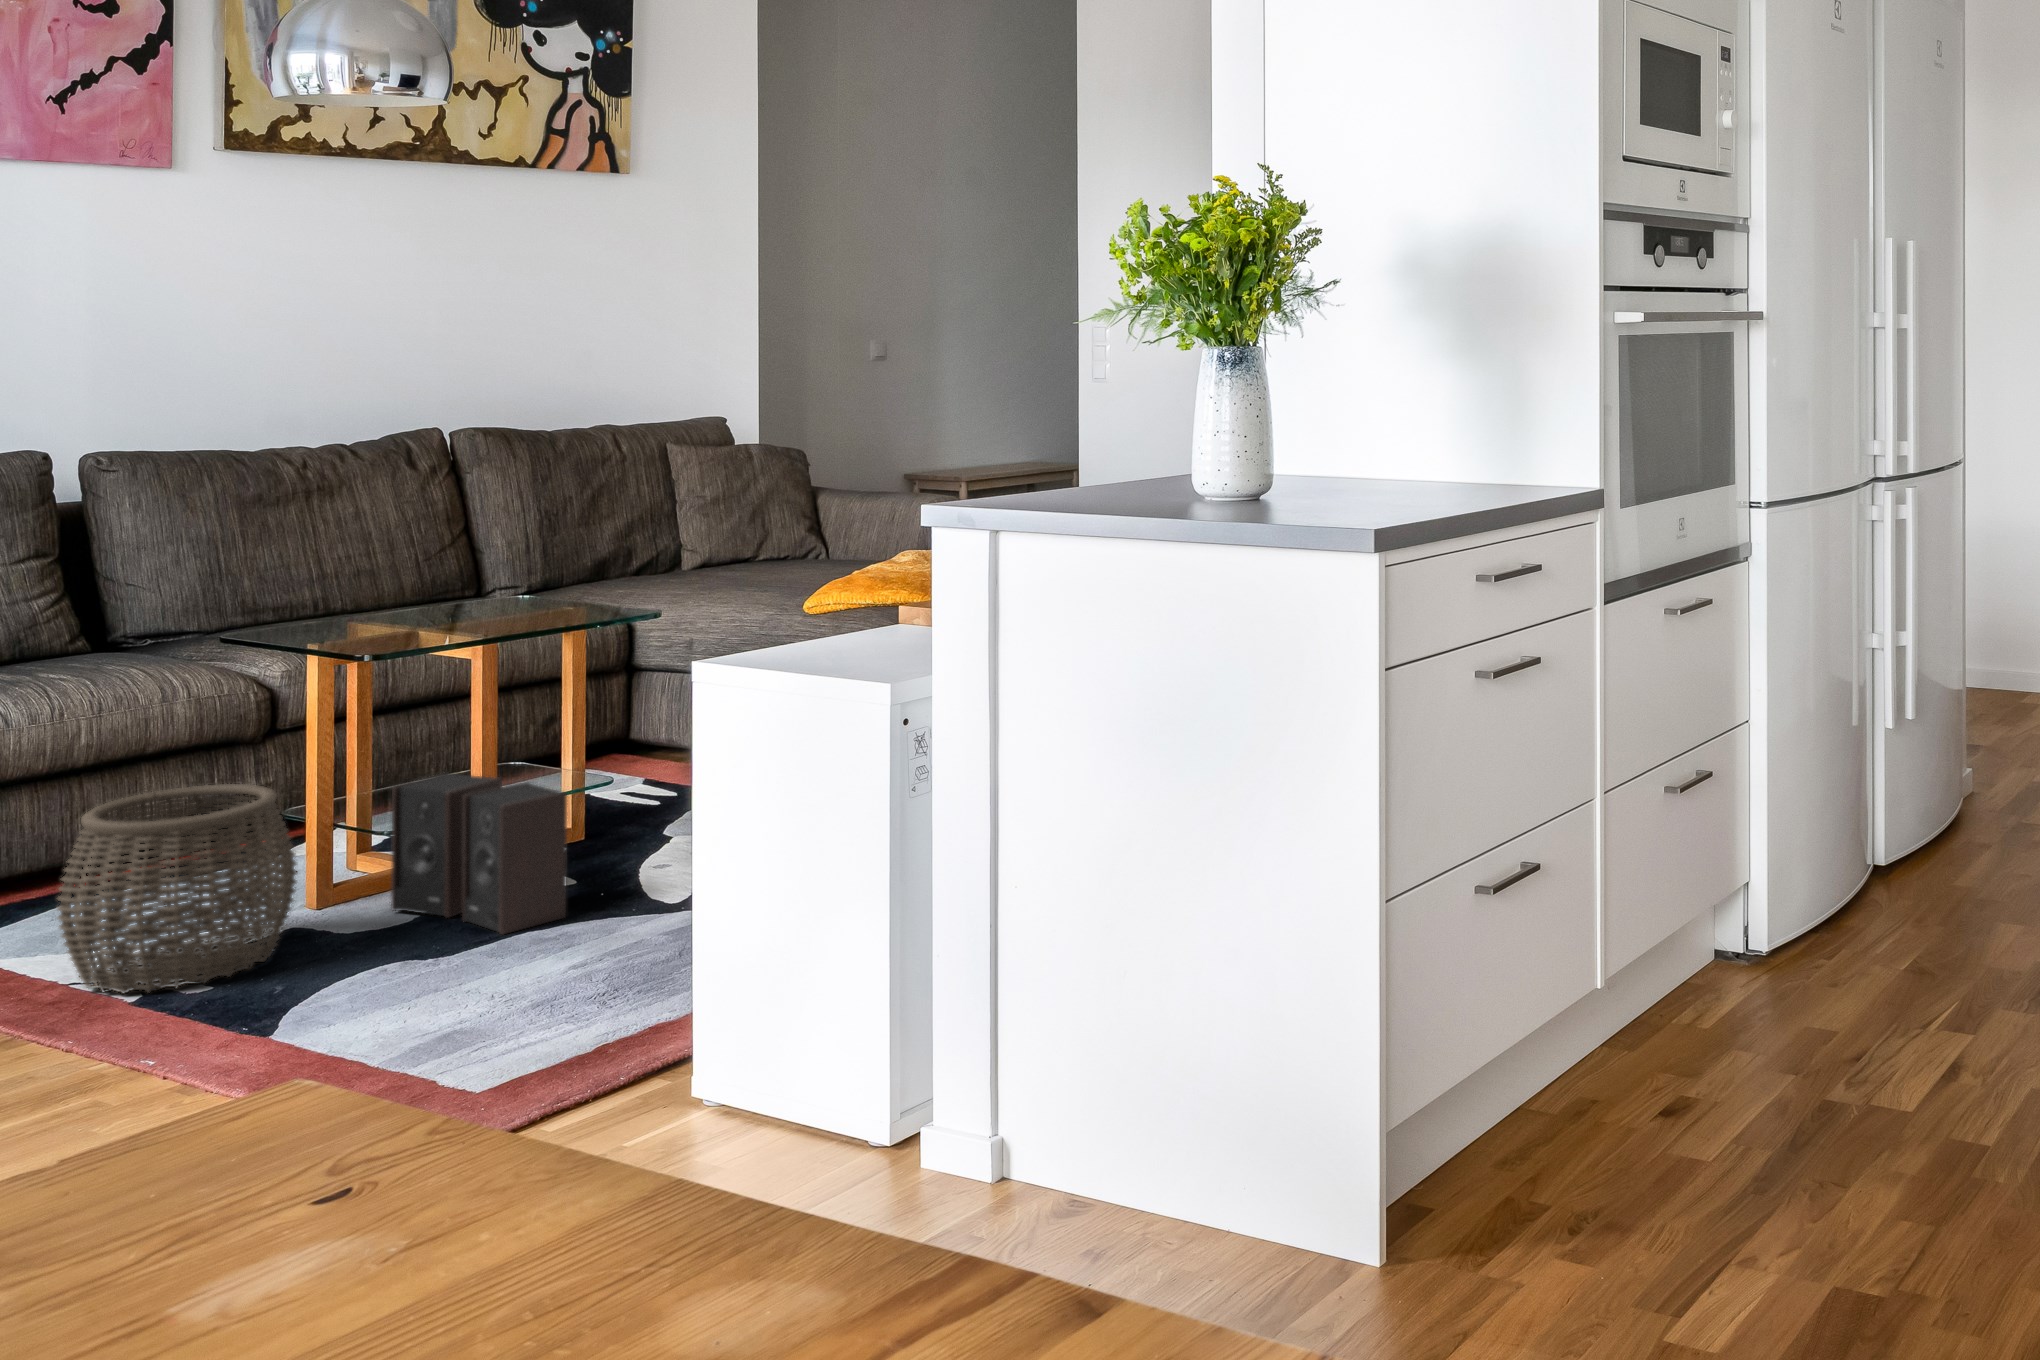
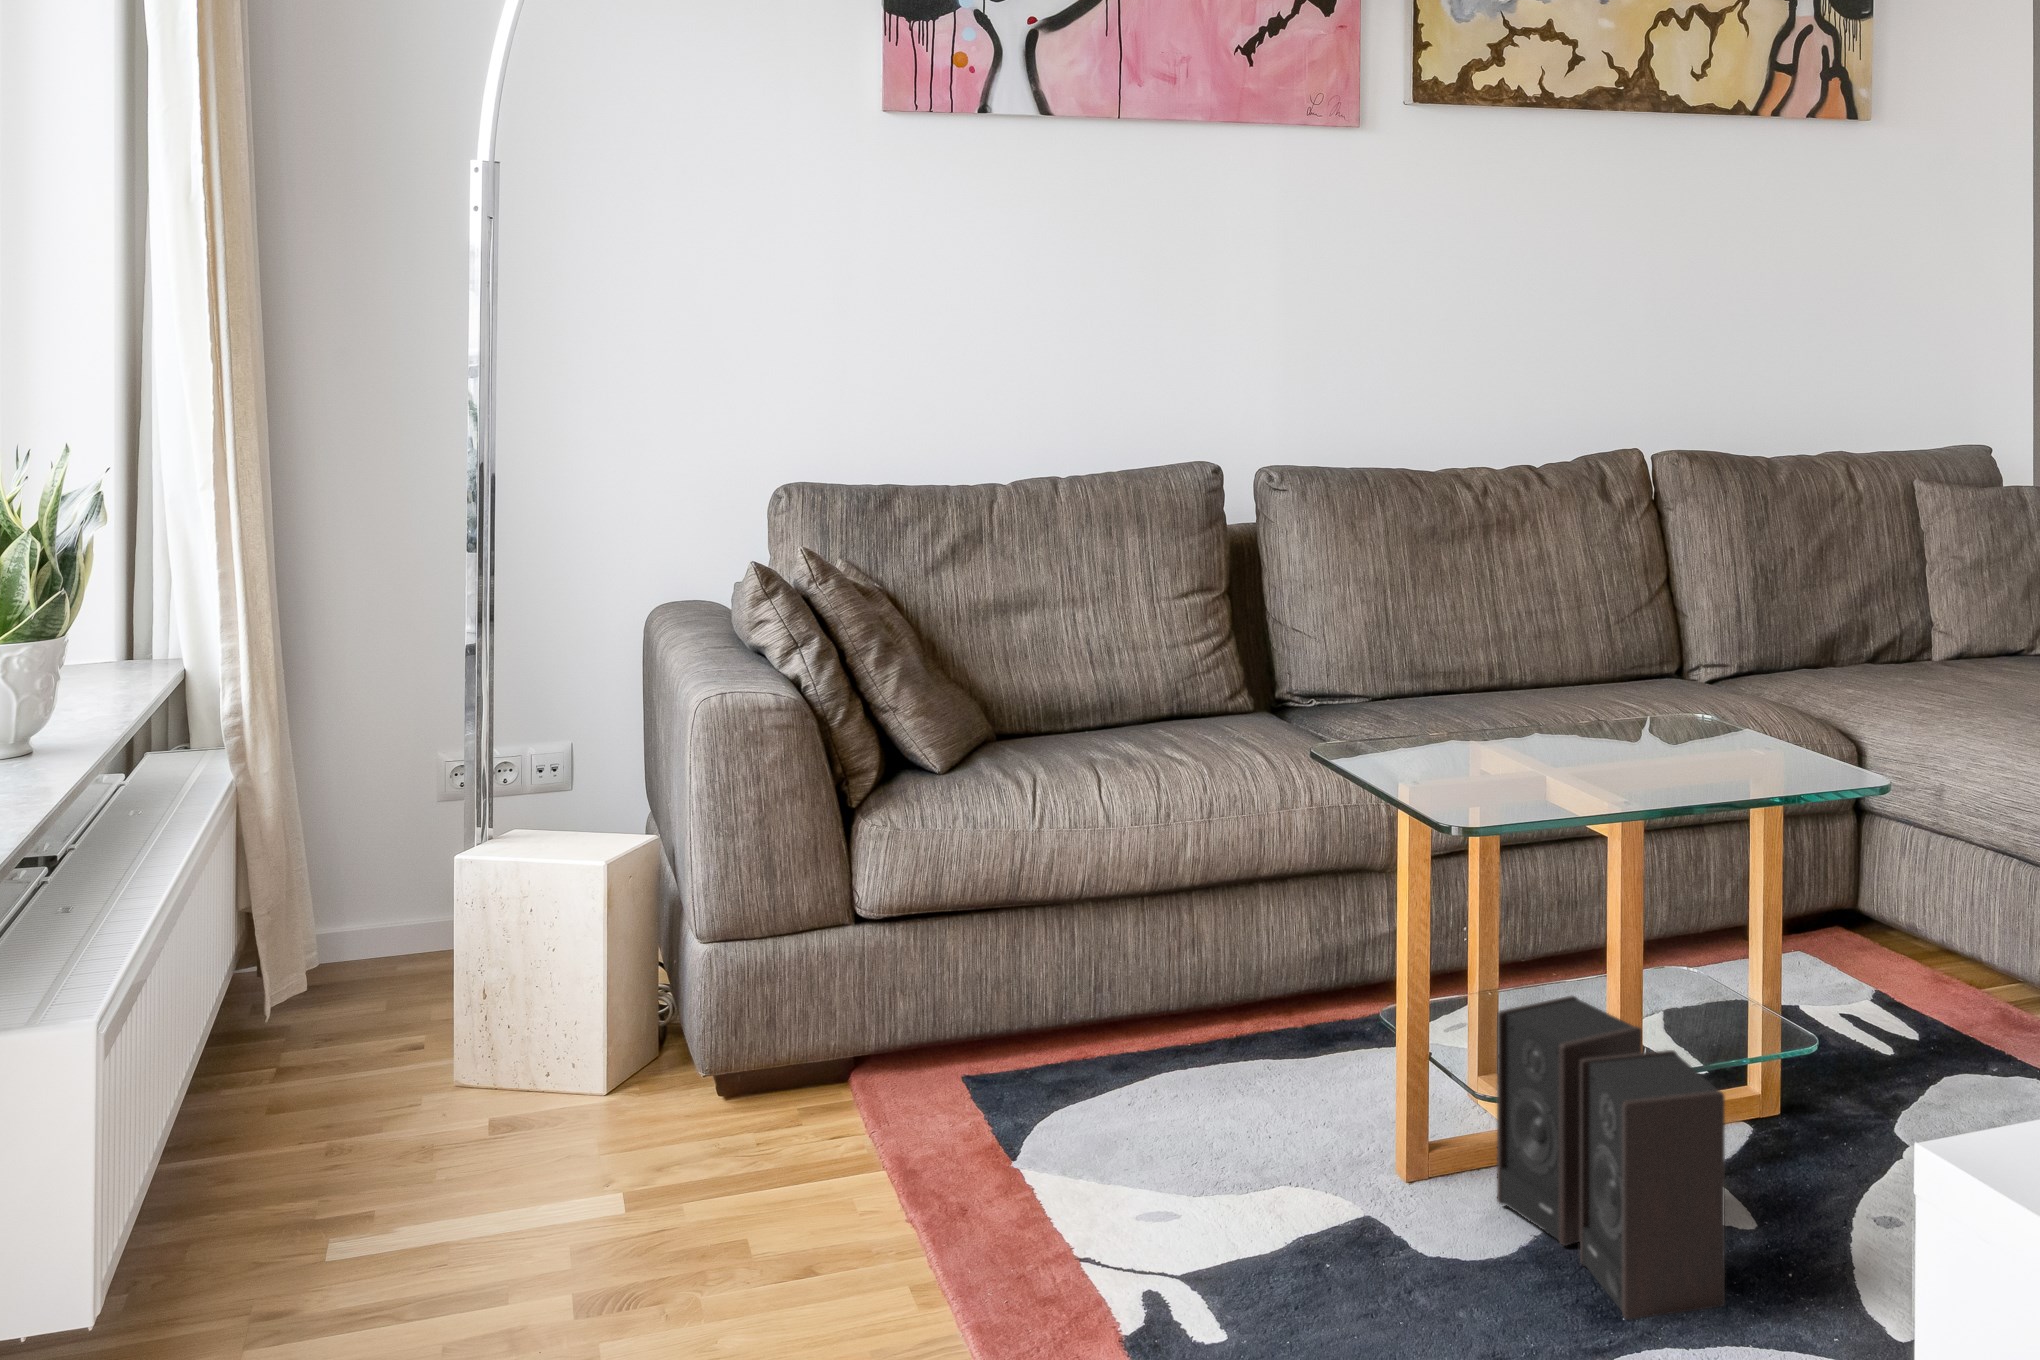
woven basket: present [57,784,297,993] -> none [1079,966,1364,1294]

